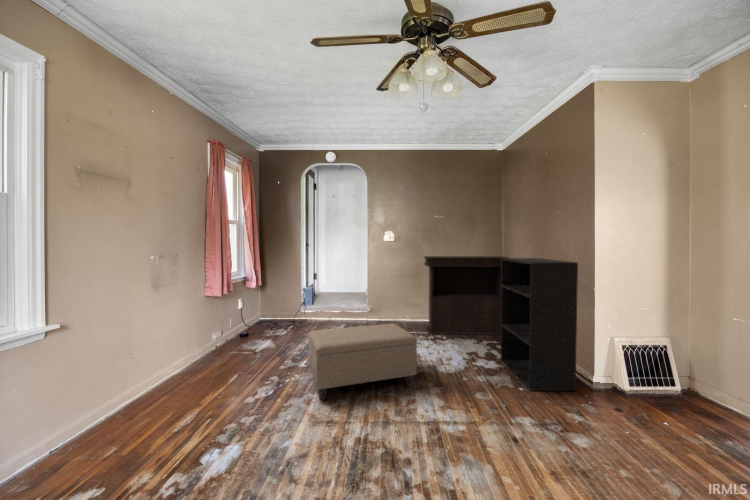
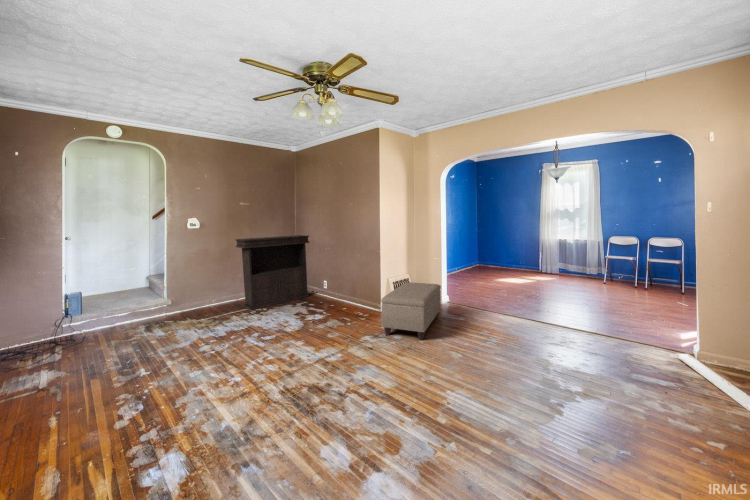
bookshelf: present [500,258,578,391] -> none [320,234,376,323]
ottoman: present [309,324,417,400] -> present [381,282,441,340]

